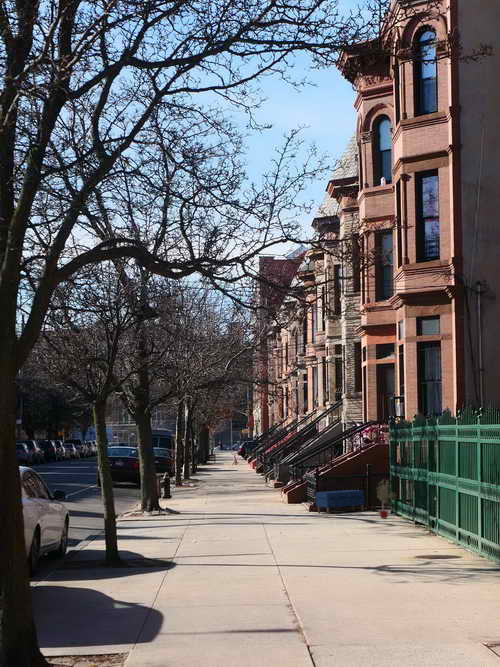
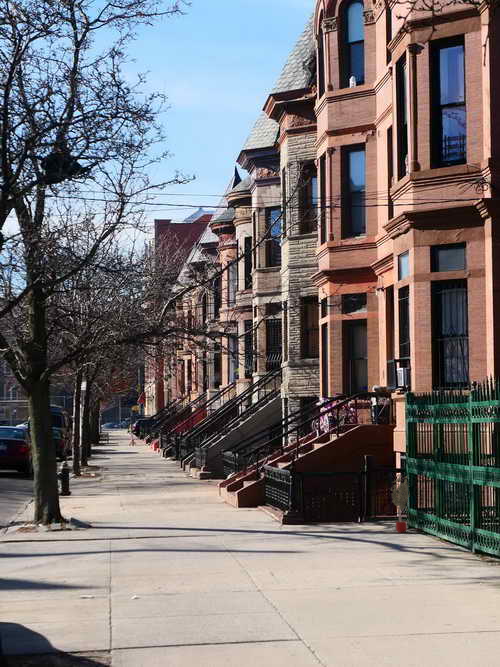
bench: present [316,490,365,514] -> none [289,489,356,525]

